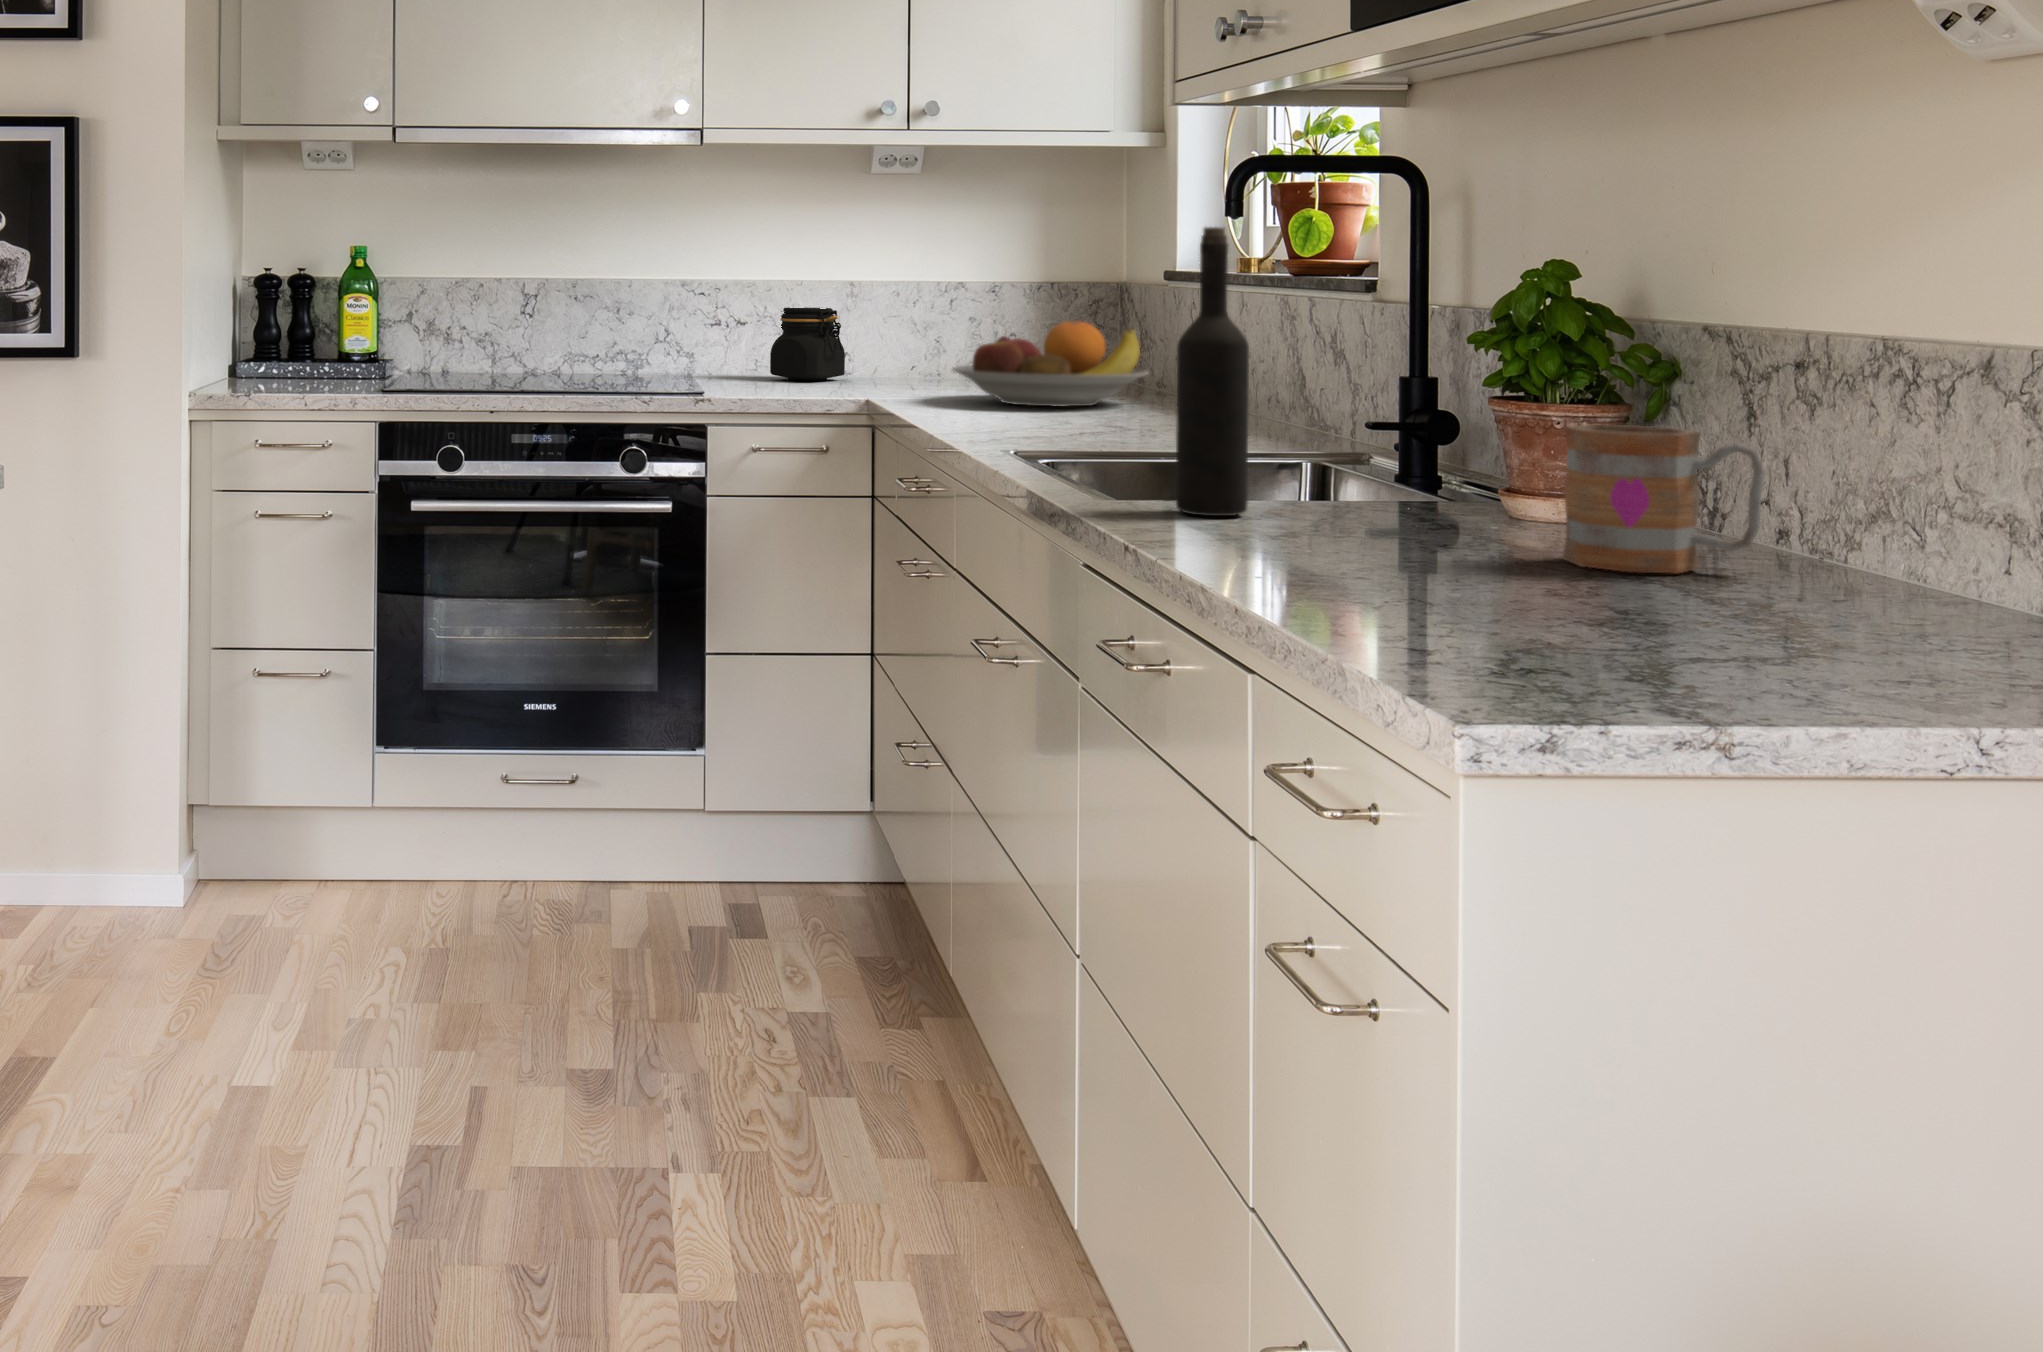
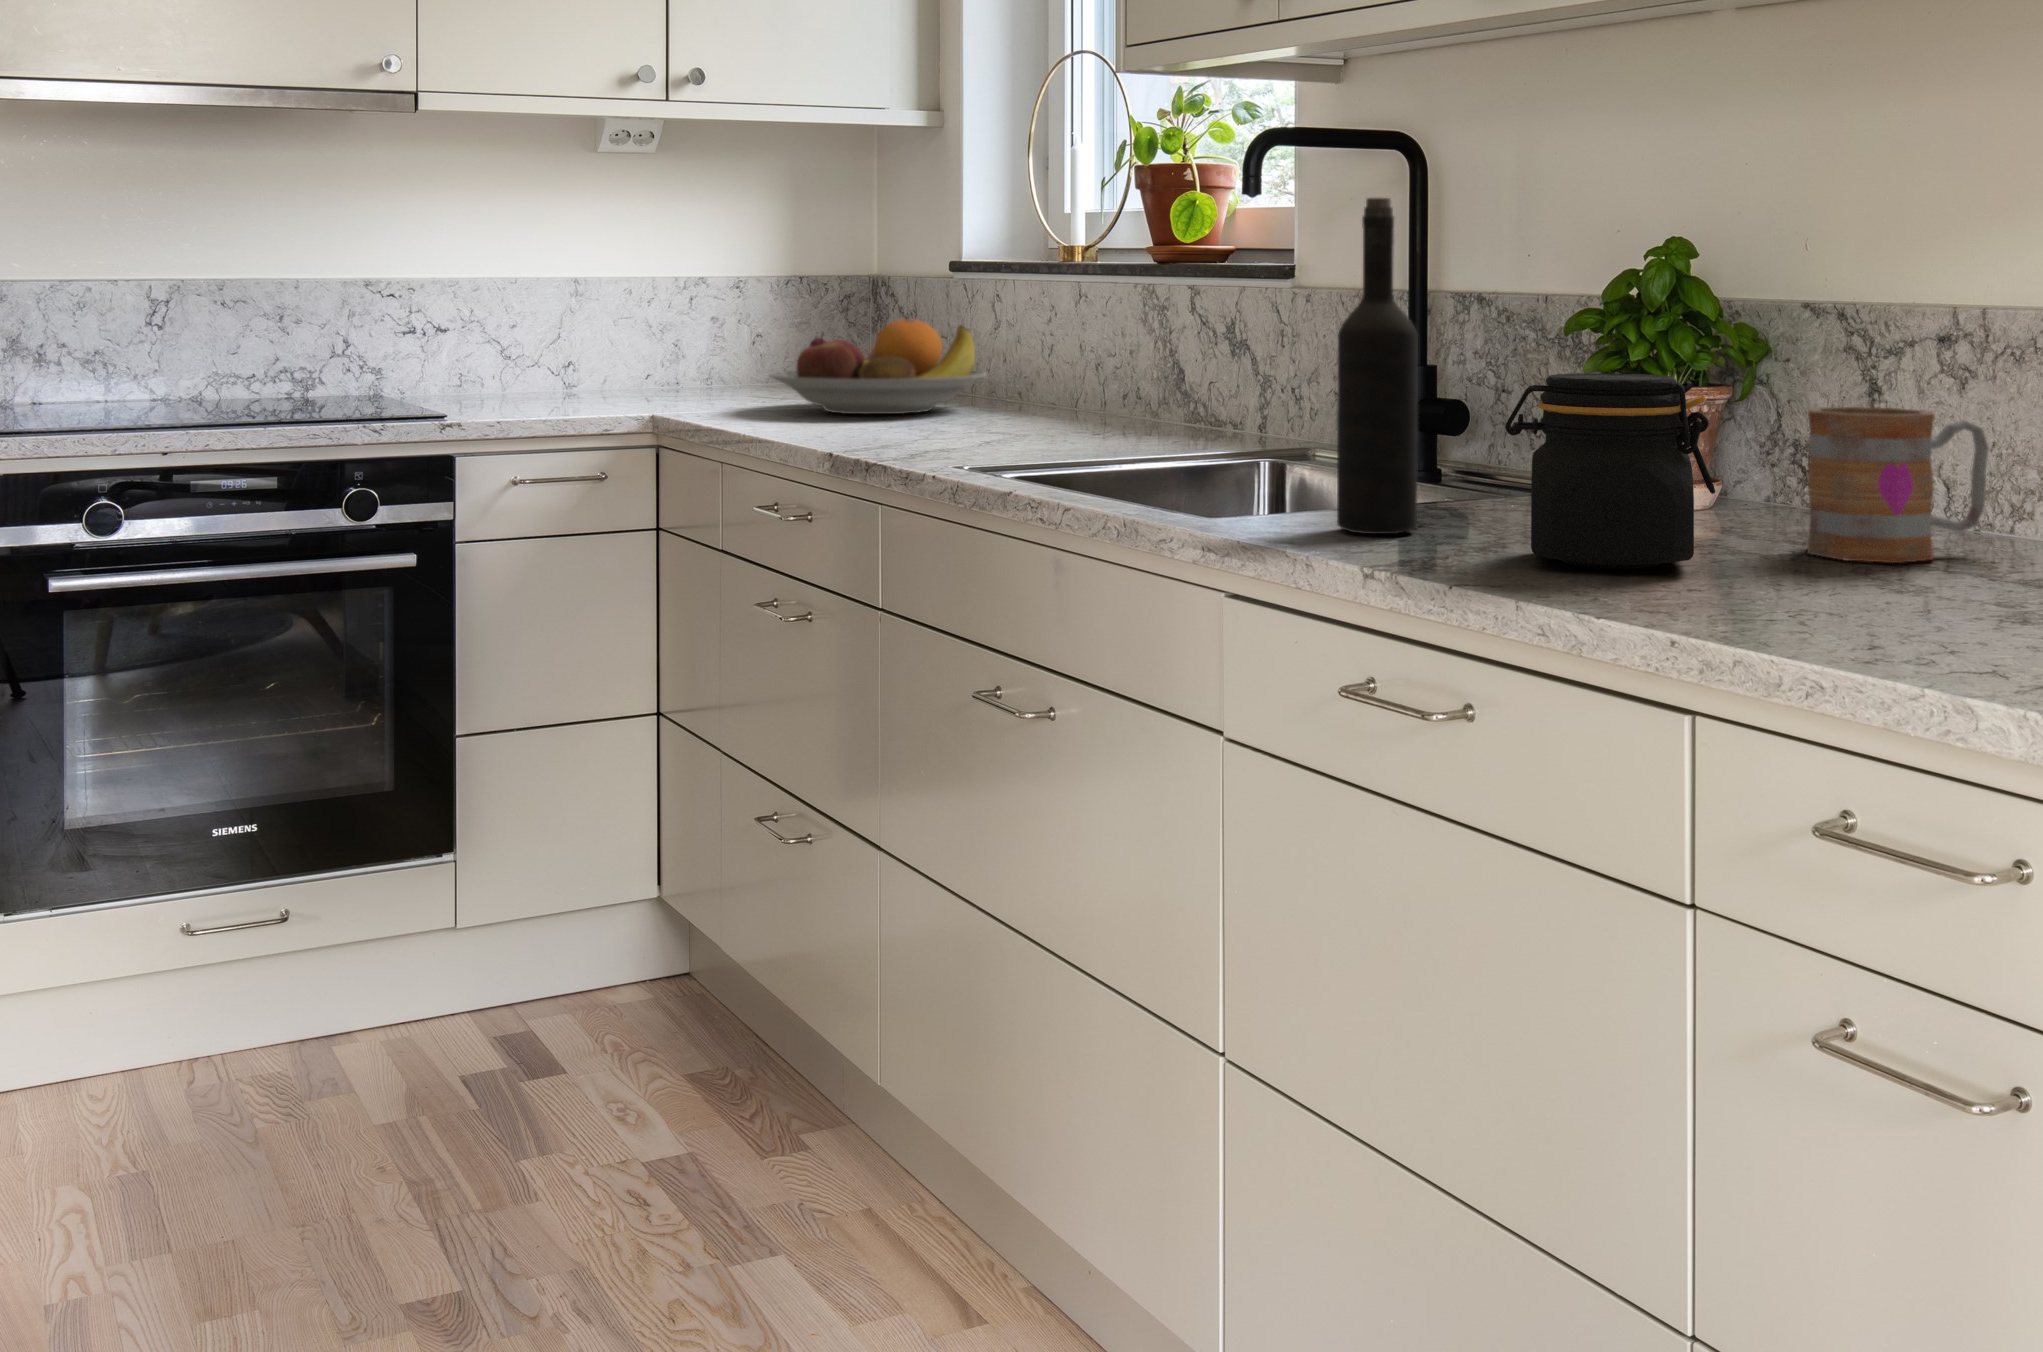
jar: present [770,307,845,380] -> present [1505,373,1715,569]

